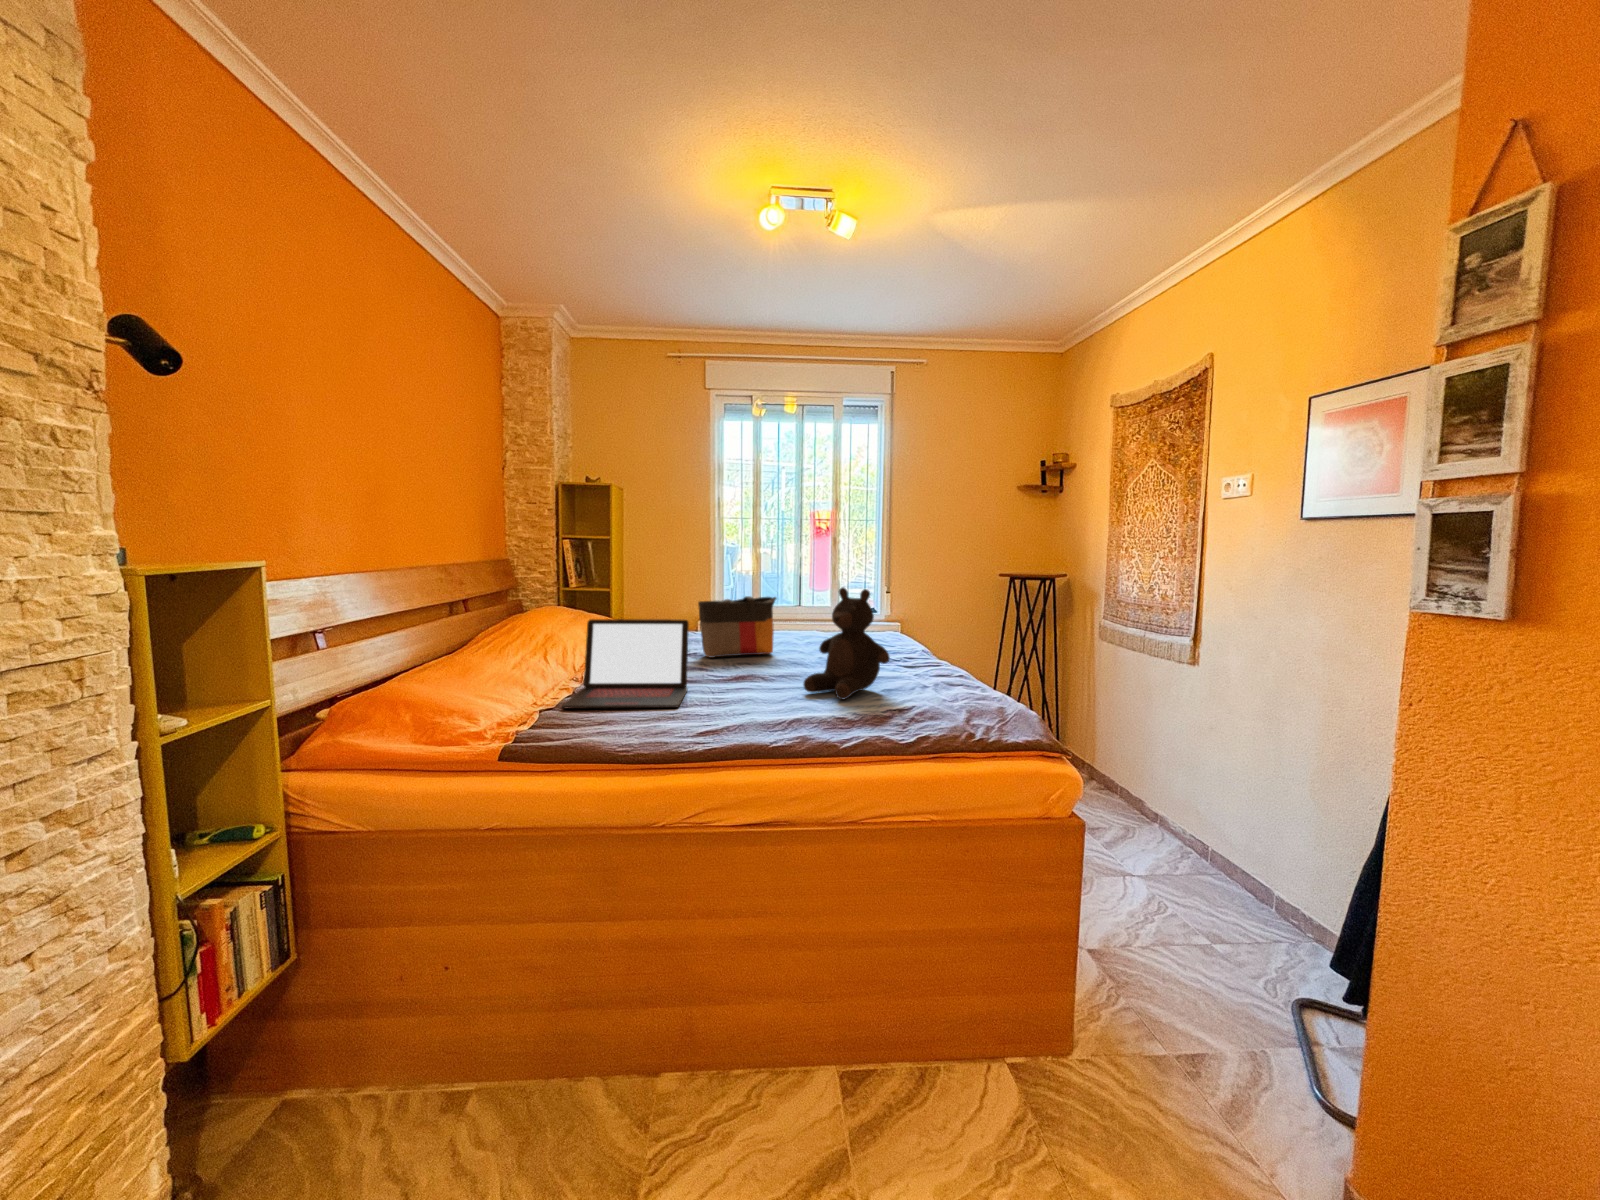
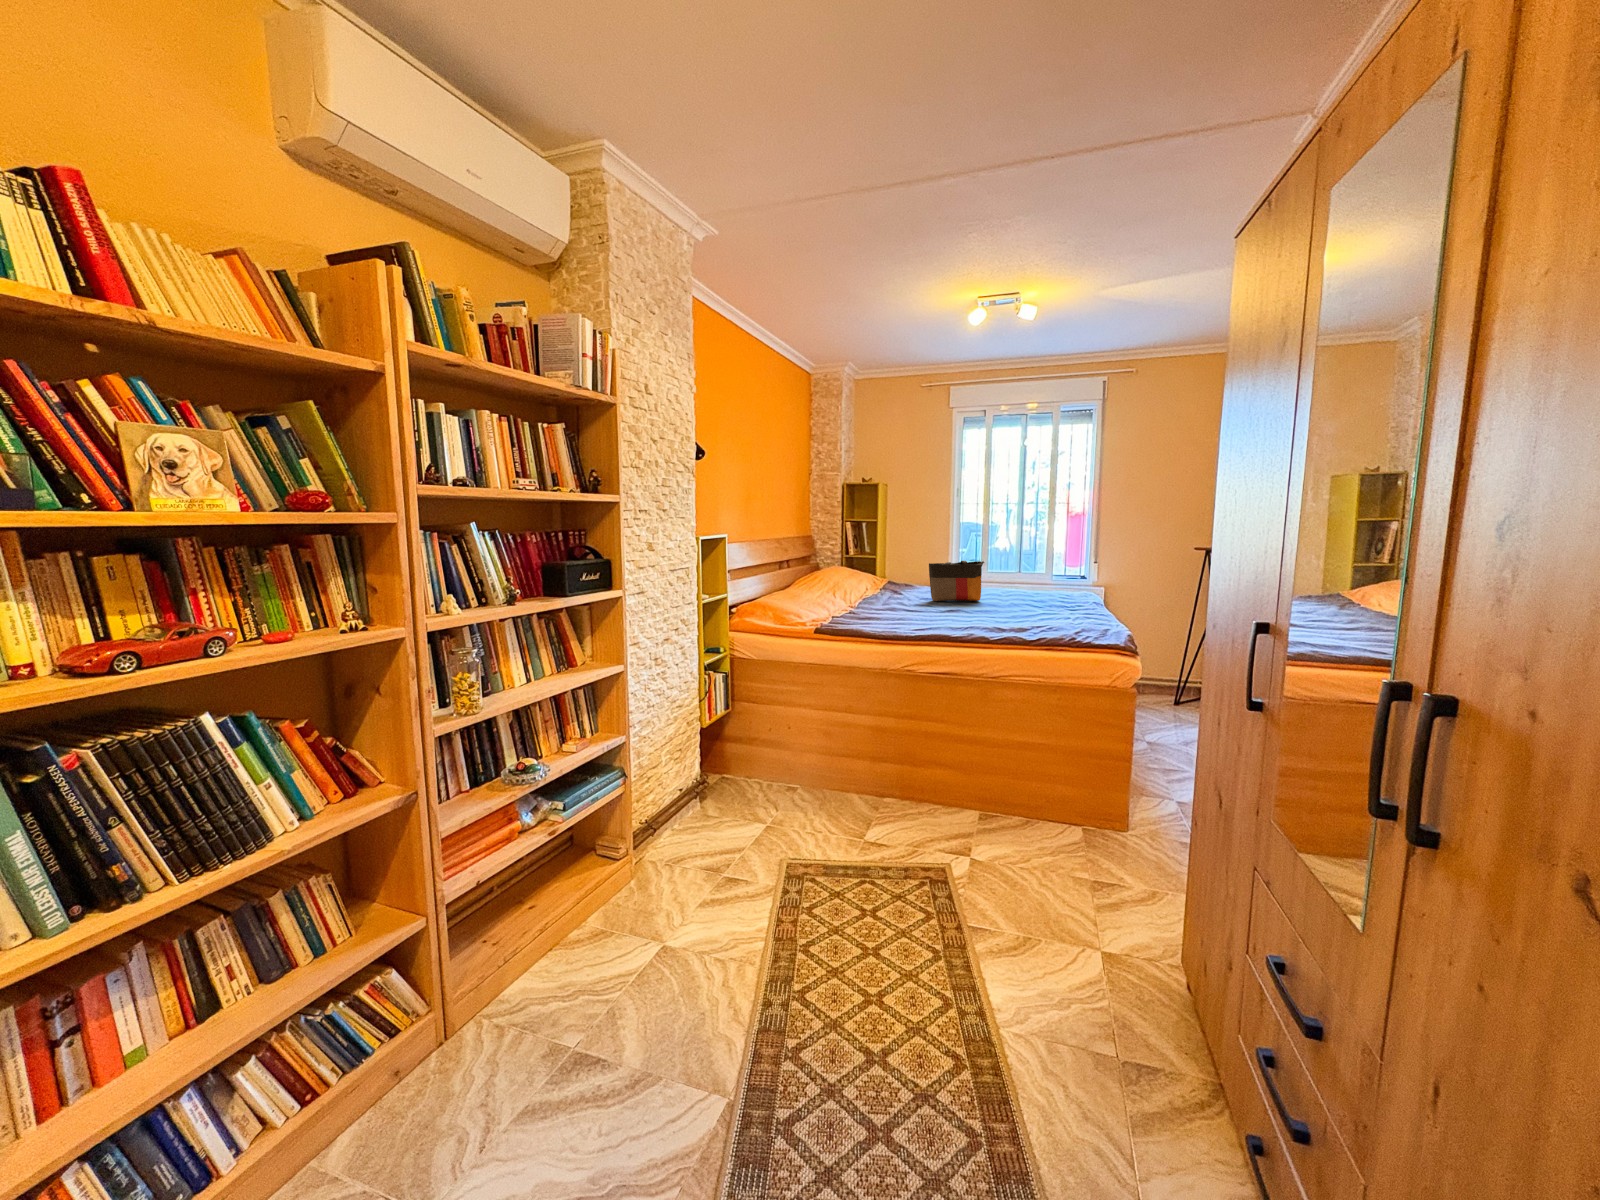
teddy bear: present [803,588,890,699] -> none [984,553,1042,623]
laptop: present [562,619,689,708] -> none [842,570,915,620]

